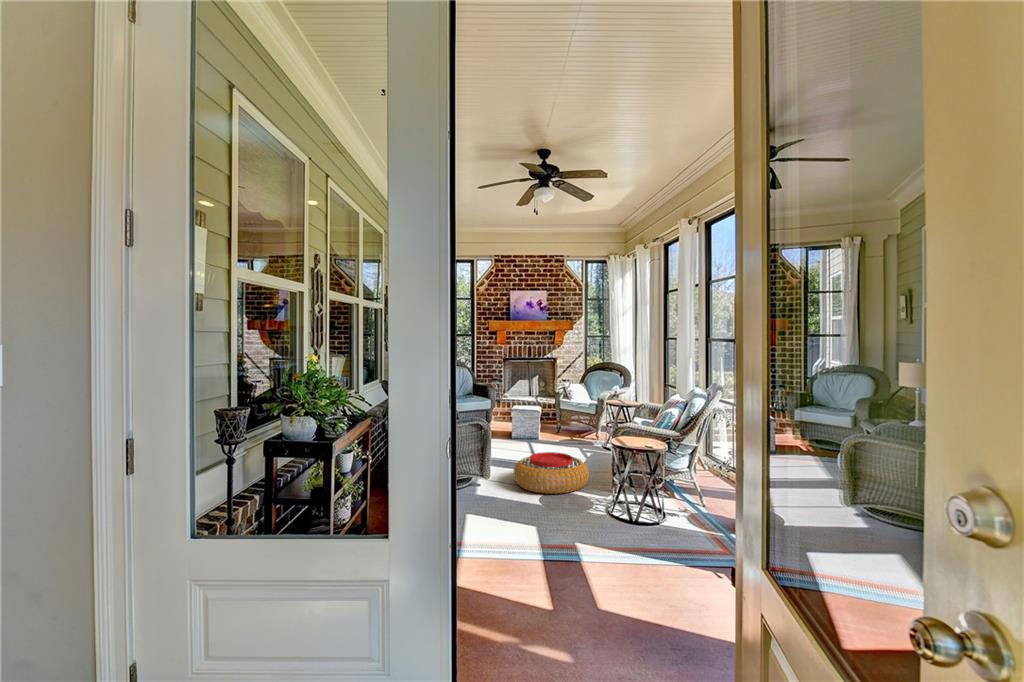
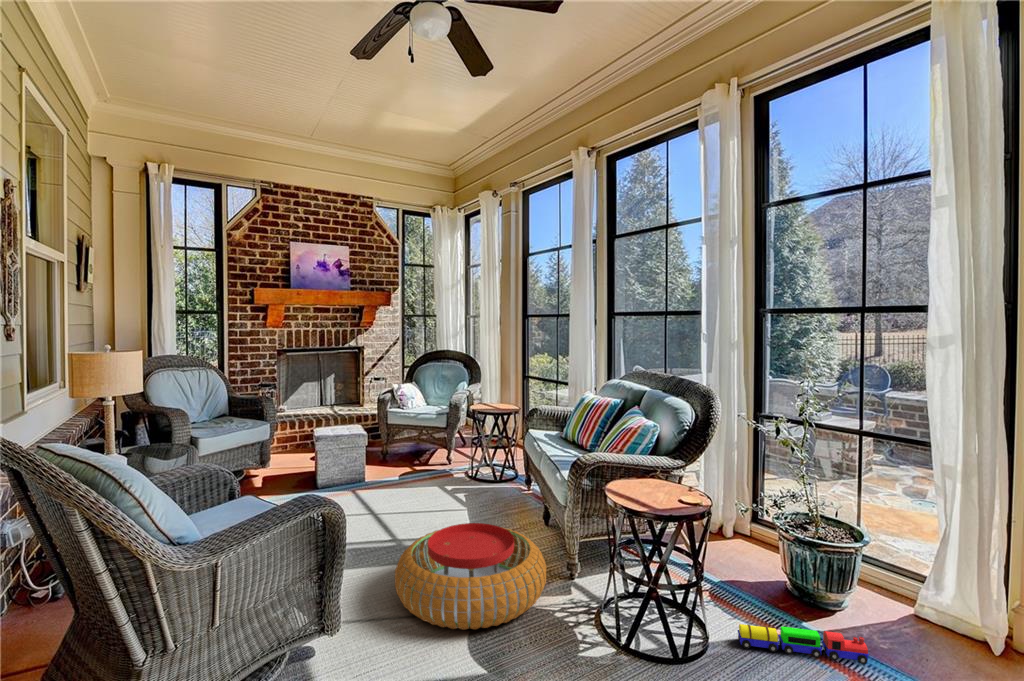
toy train: none [657,508,718,533] -> present [738,624,869,664]

